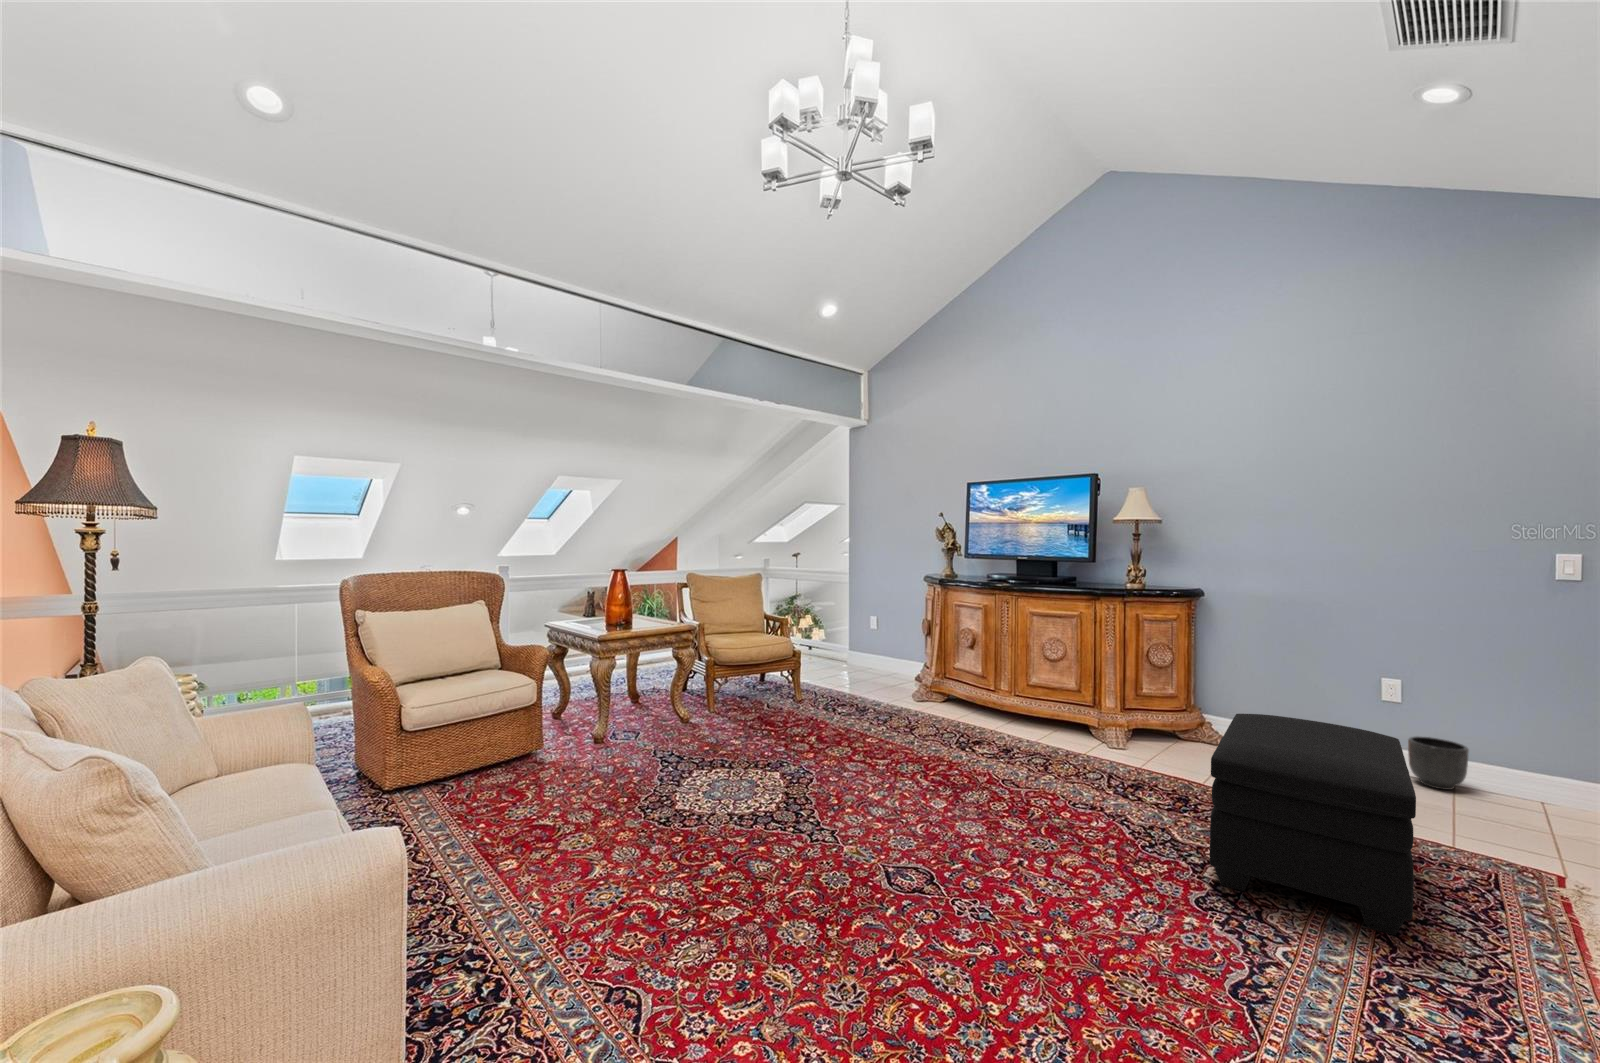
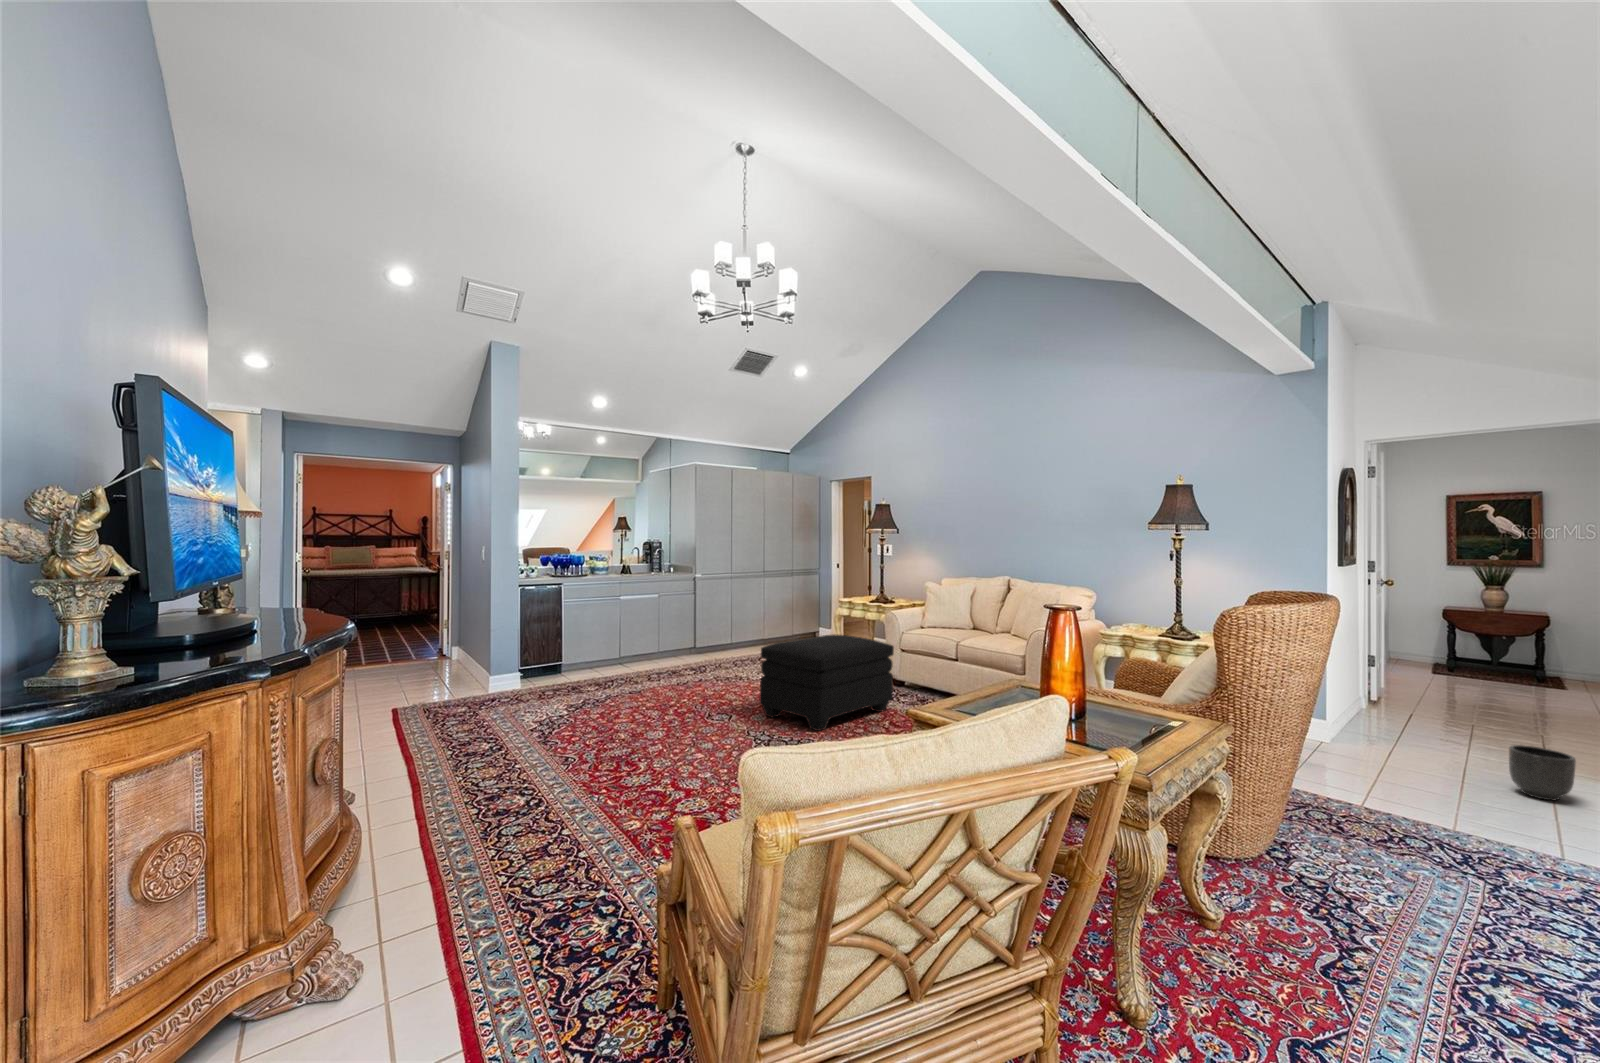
ottoman: present [1209,714,1416,935] -> present [760,634,894,731]

